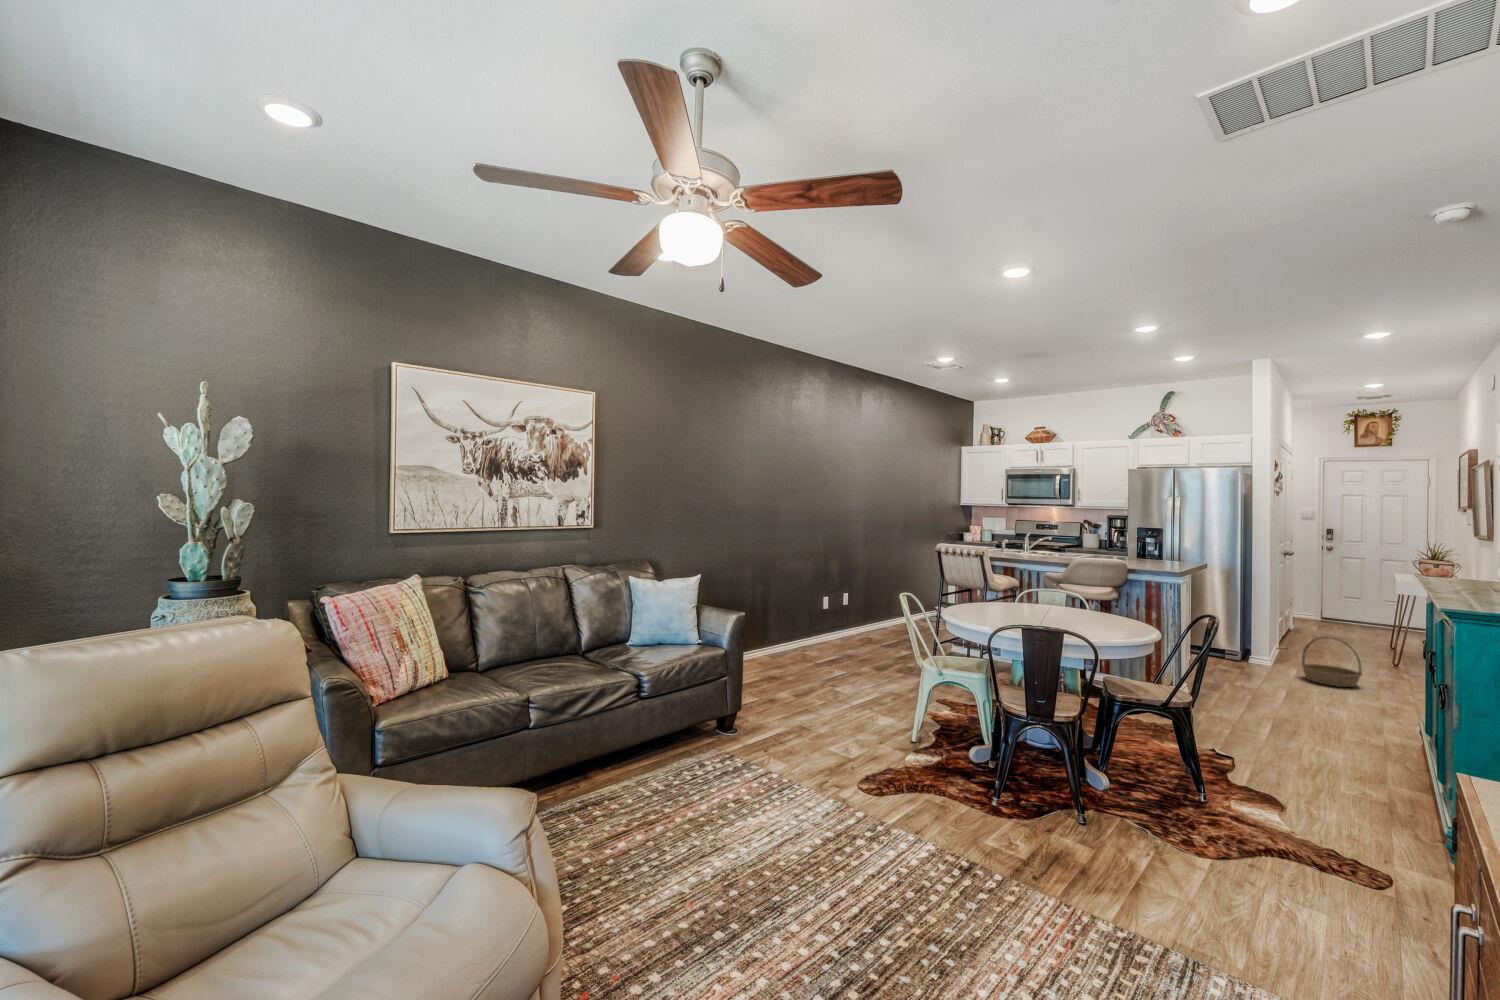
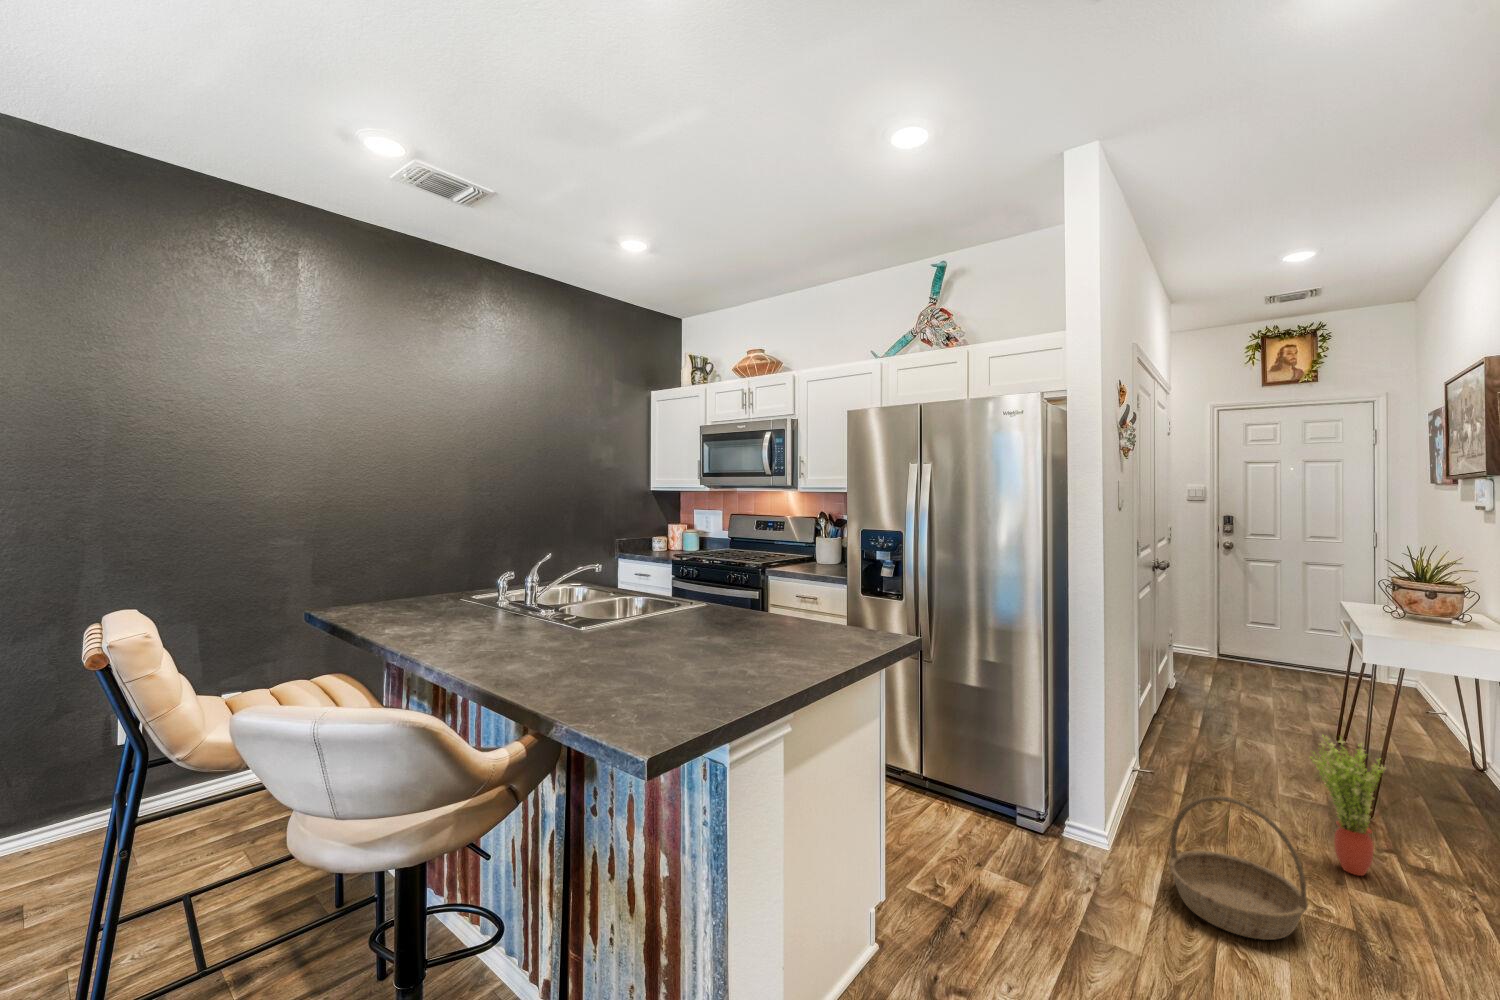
potted plant: none [1368,620,1402,679] -> present [1311,737,1385,876]

